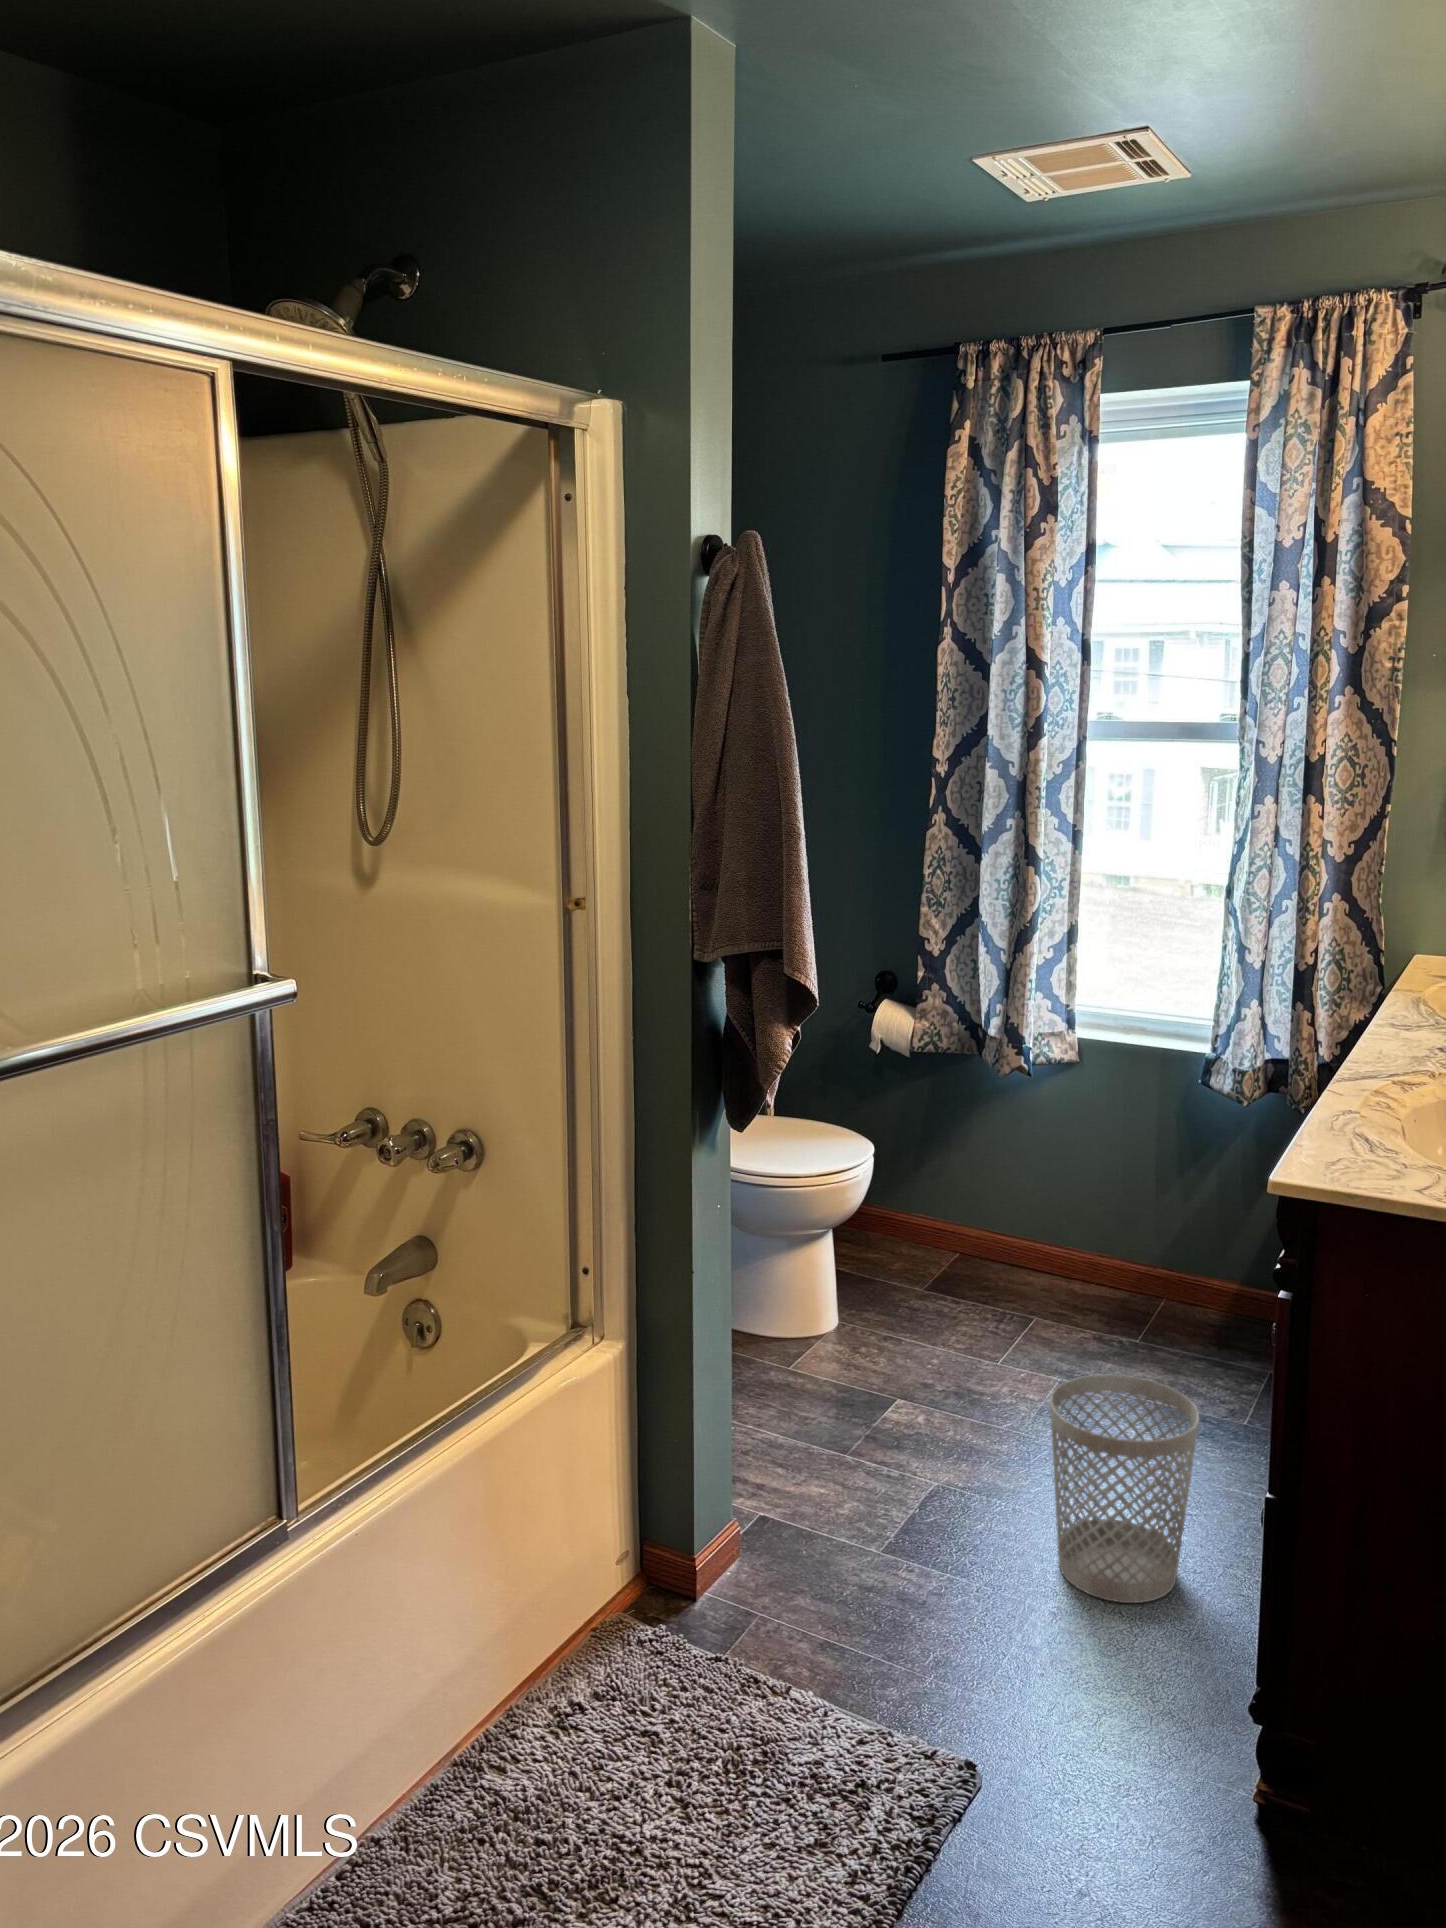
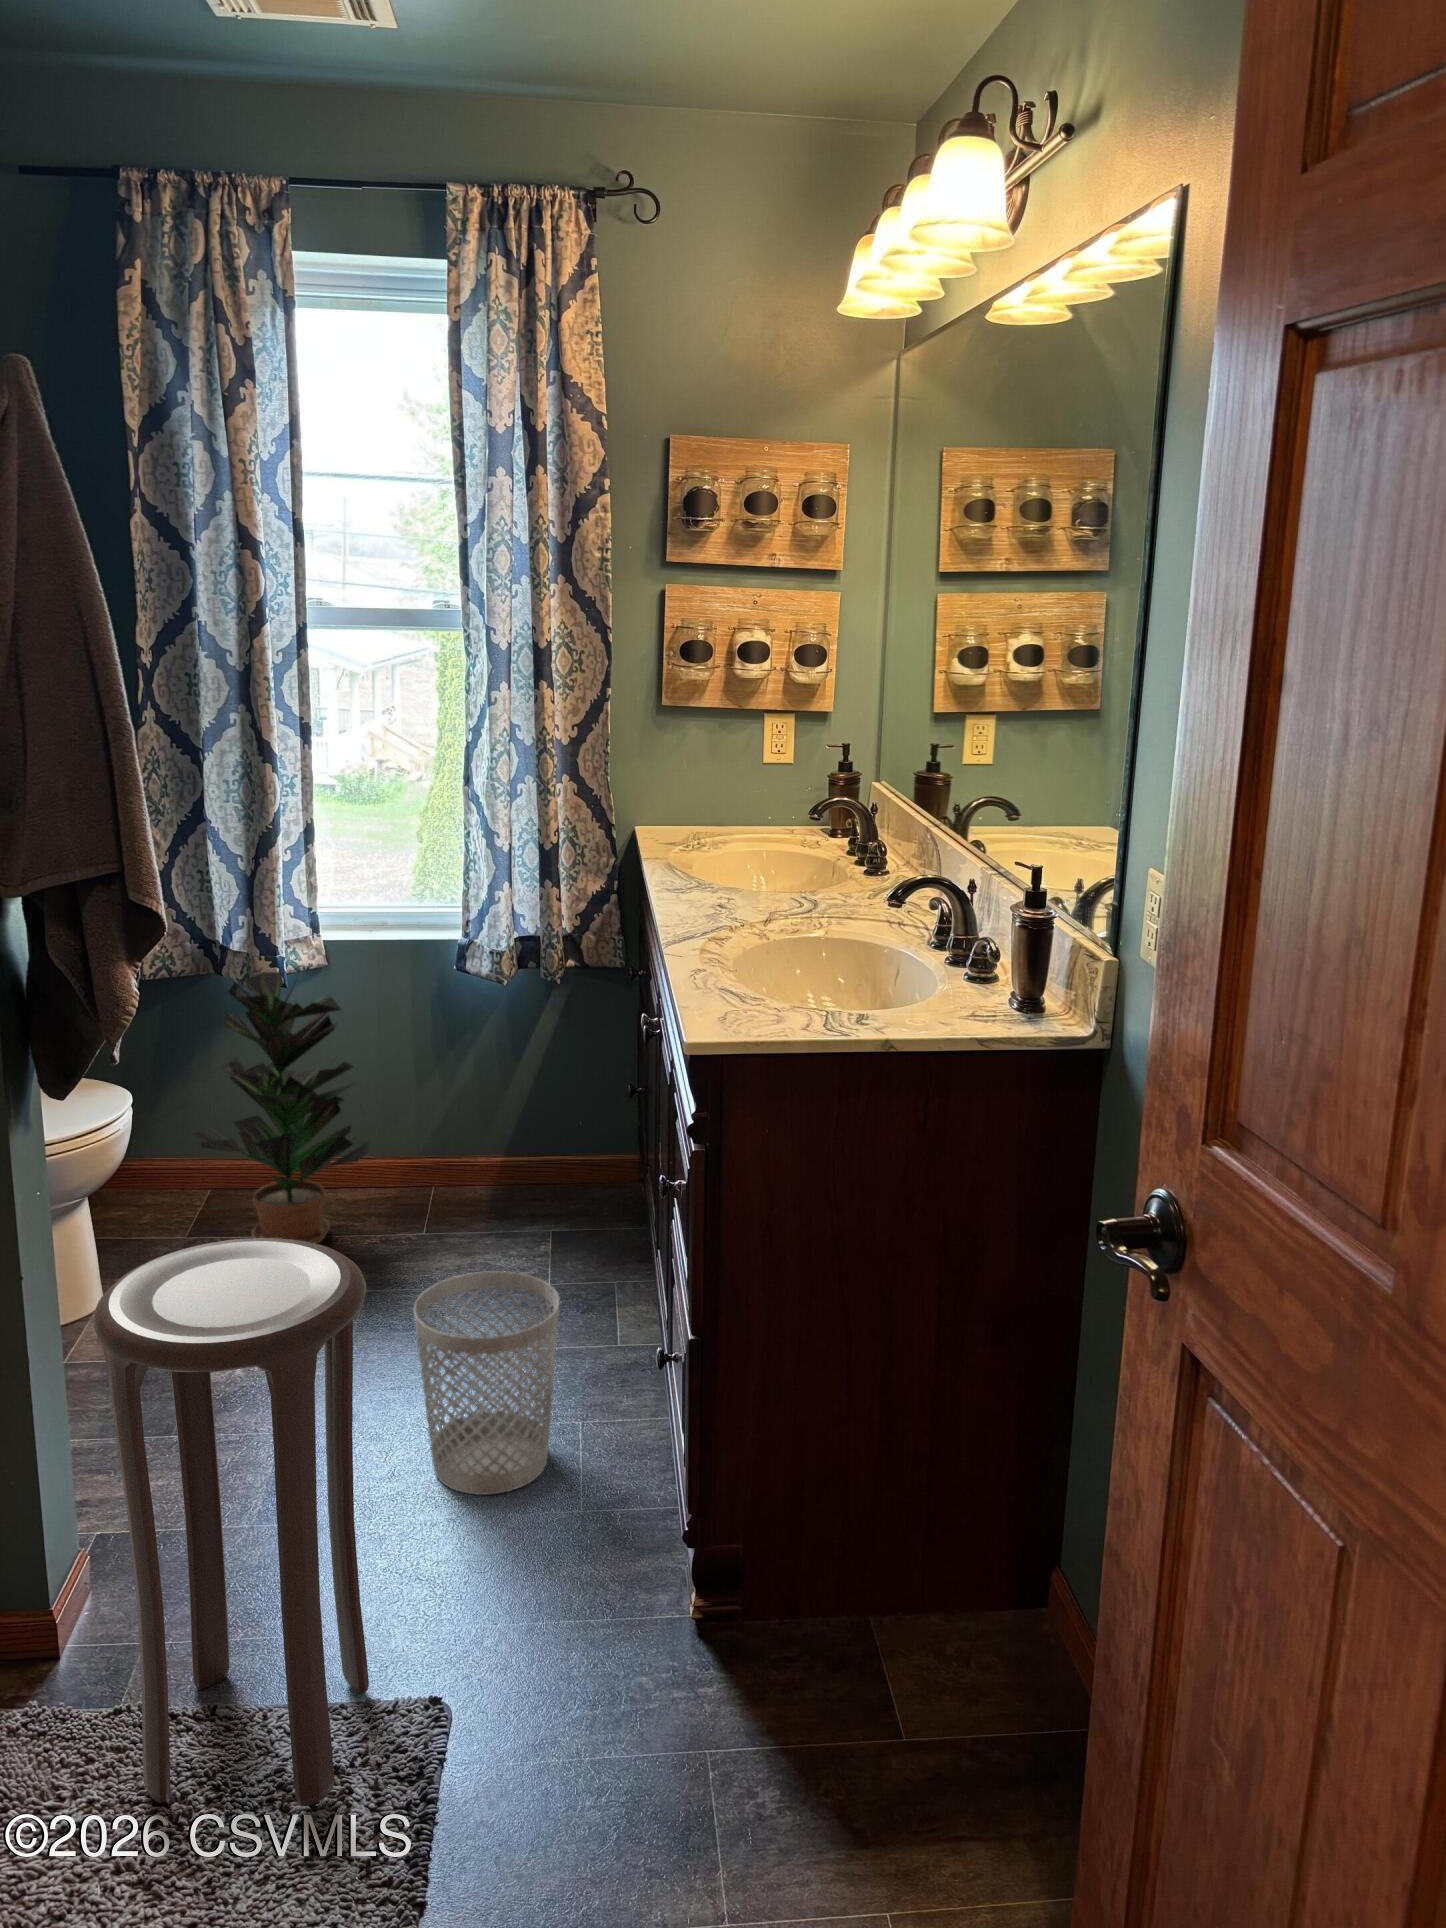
potted plant: none [938,1059,1097,1328] -> present [195,972,368,1244]
stool: none [706,1271,935,1802] -> present [93,1238,369,1806]

